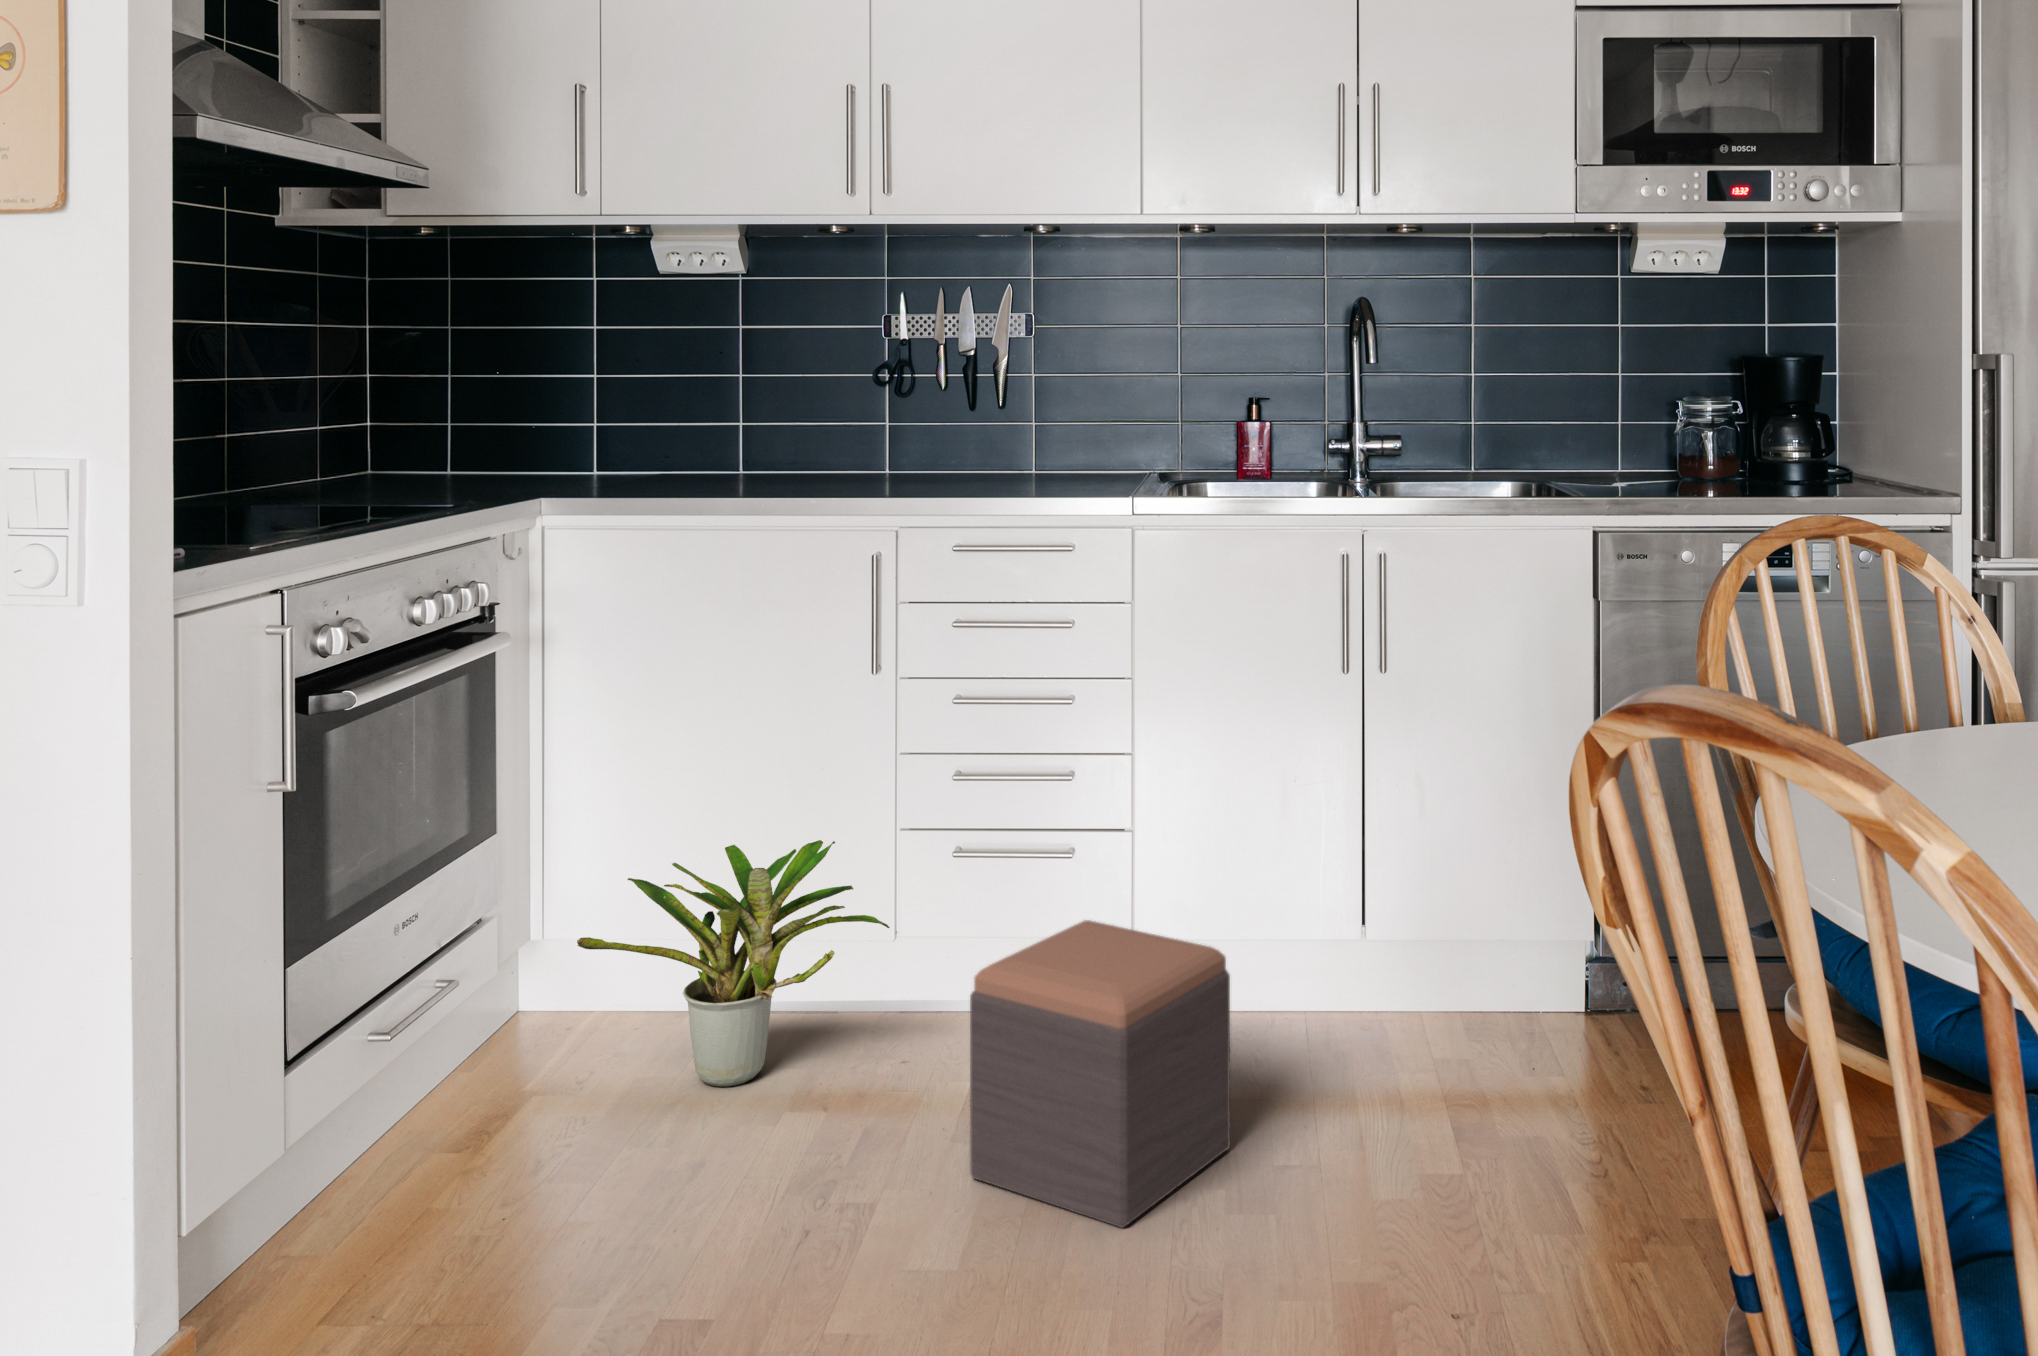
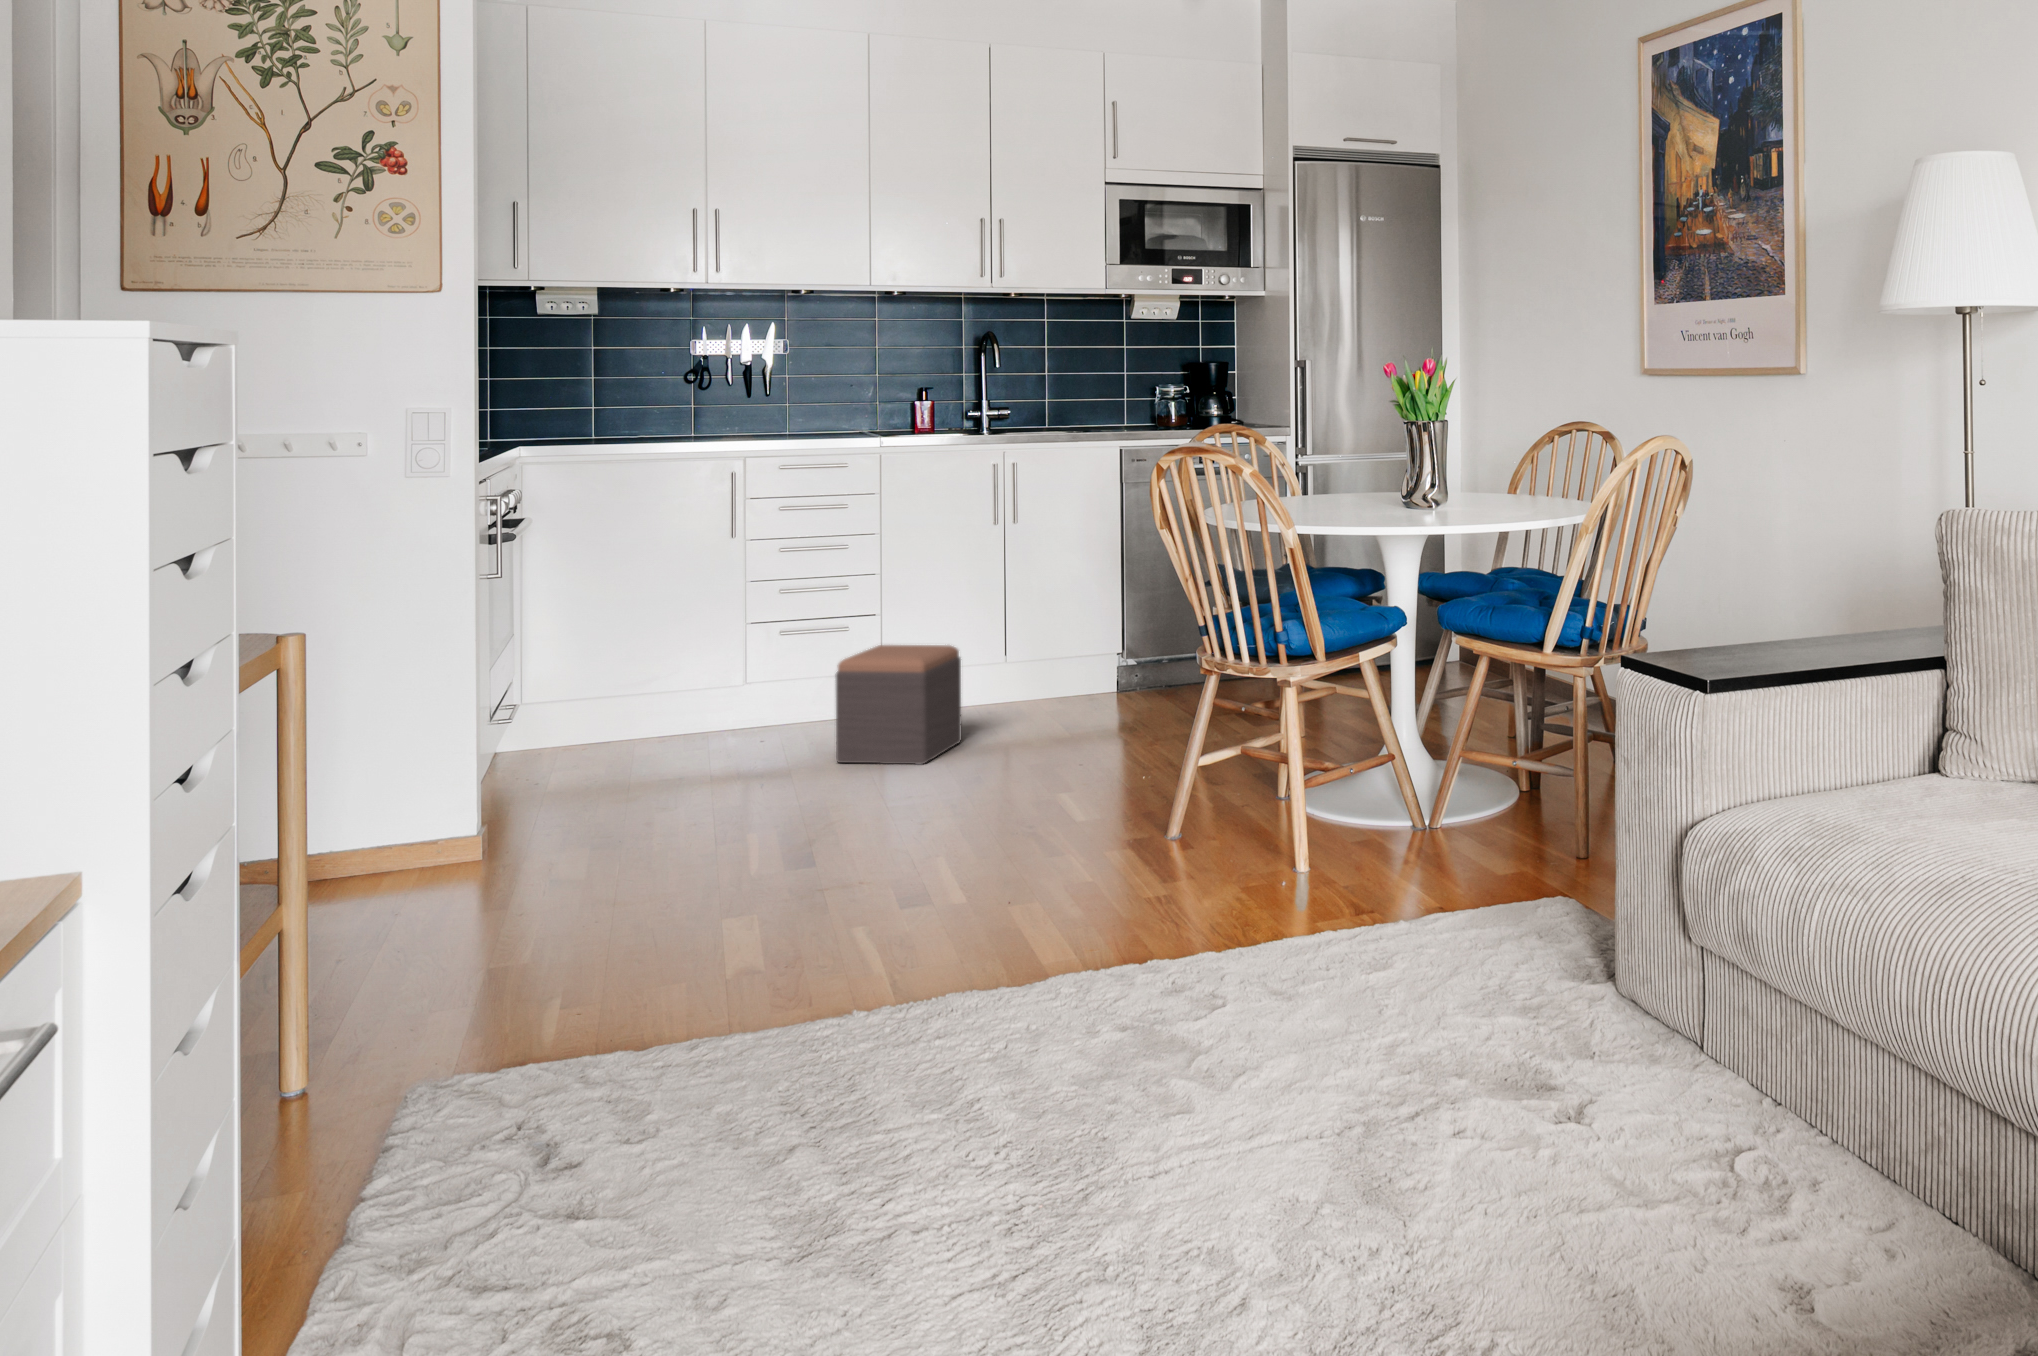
potted plant: present [577,840,890,1086] -> none [590,622,760,760]

